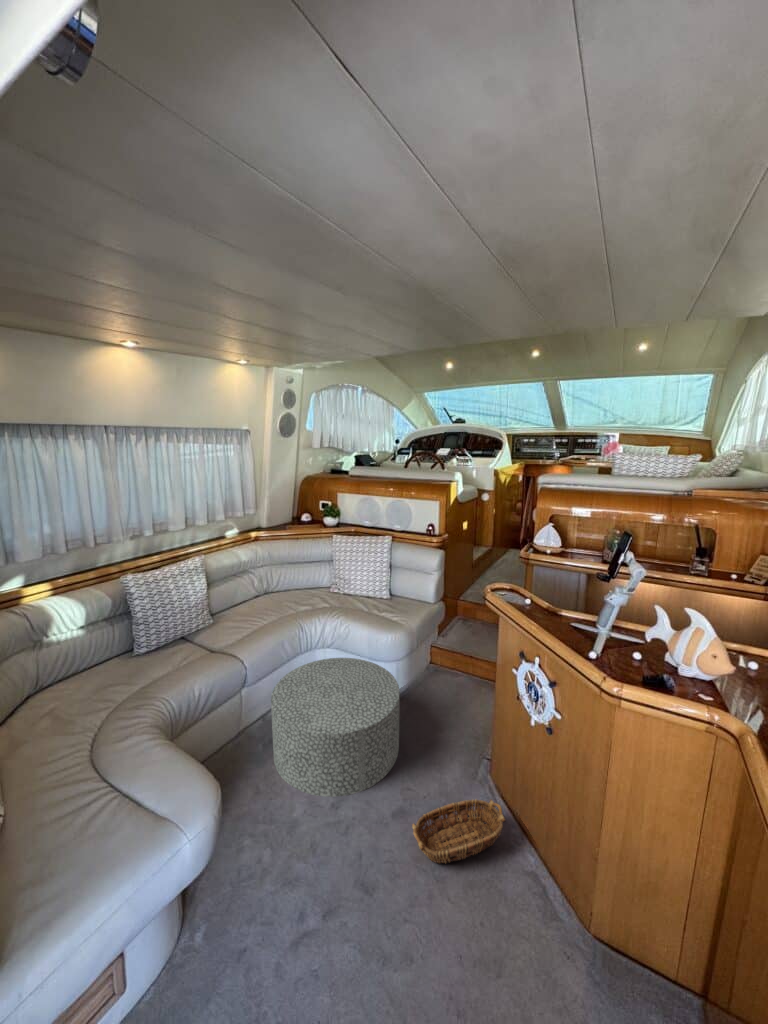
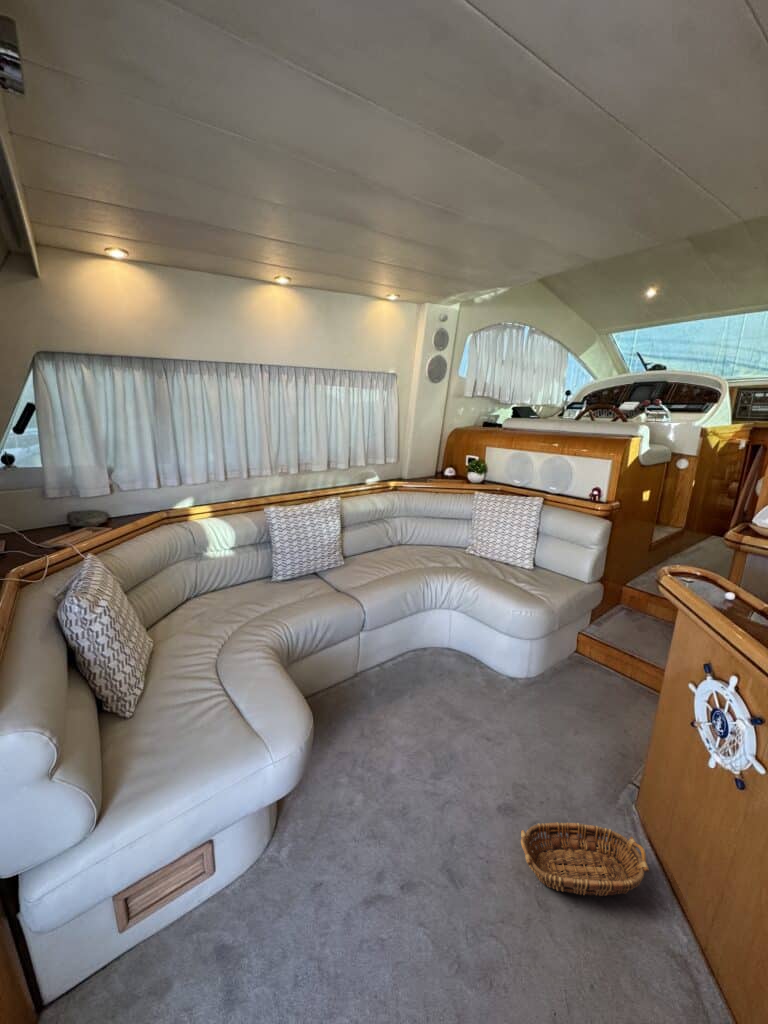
ottoman: present [271,658,399,797] -> none [383,622,528,773]

